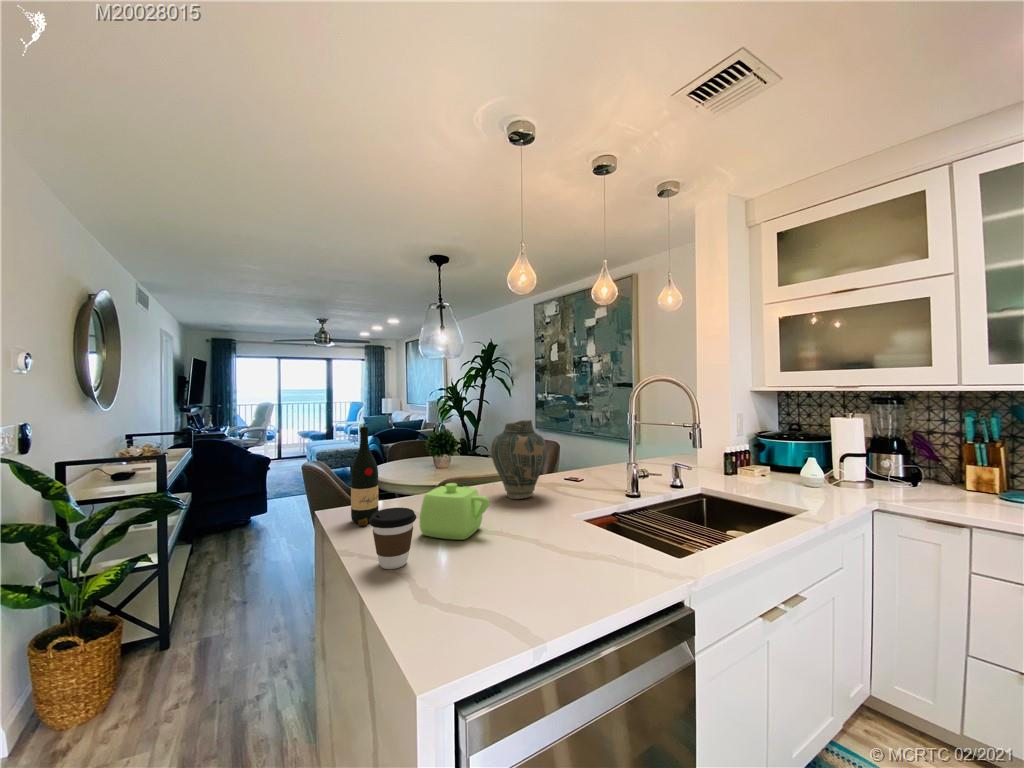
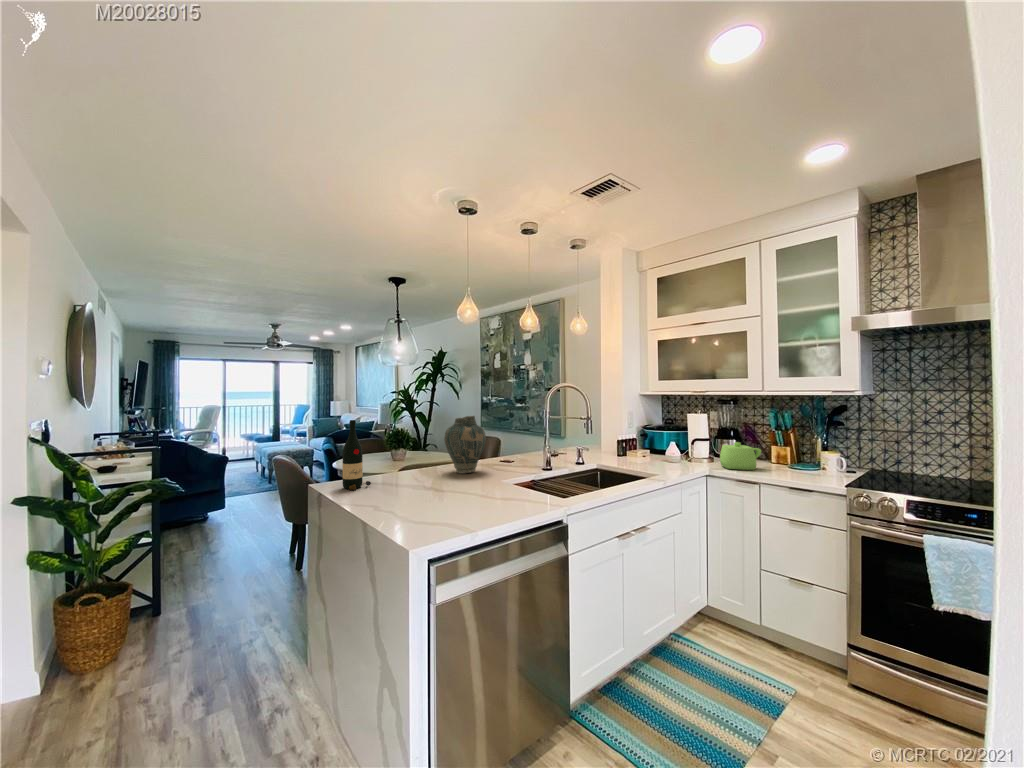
teapot: present [420,483,490,540] -> present [720,442,761,470]
coffee cup: present [369,508,416,569] -> none [366,471,397,508]

